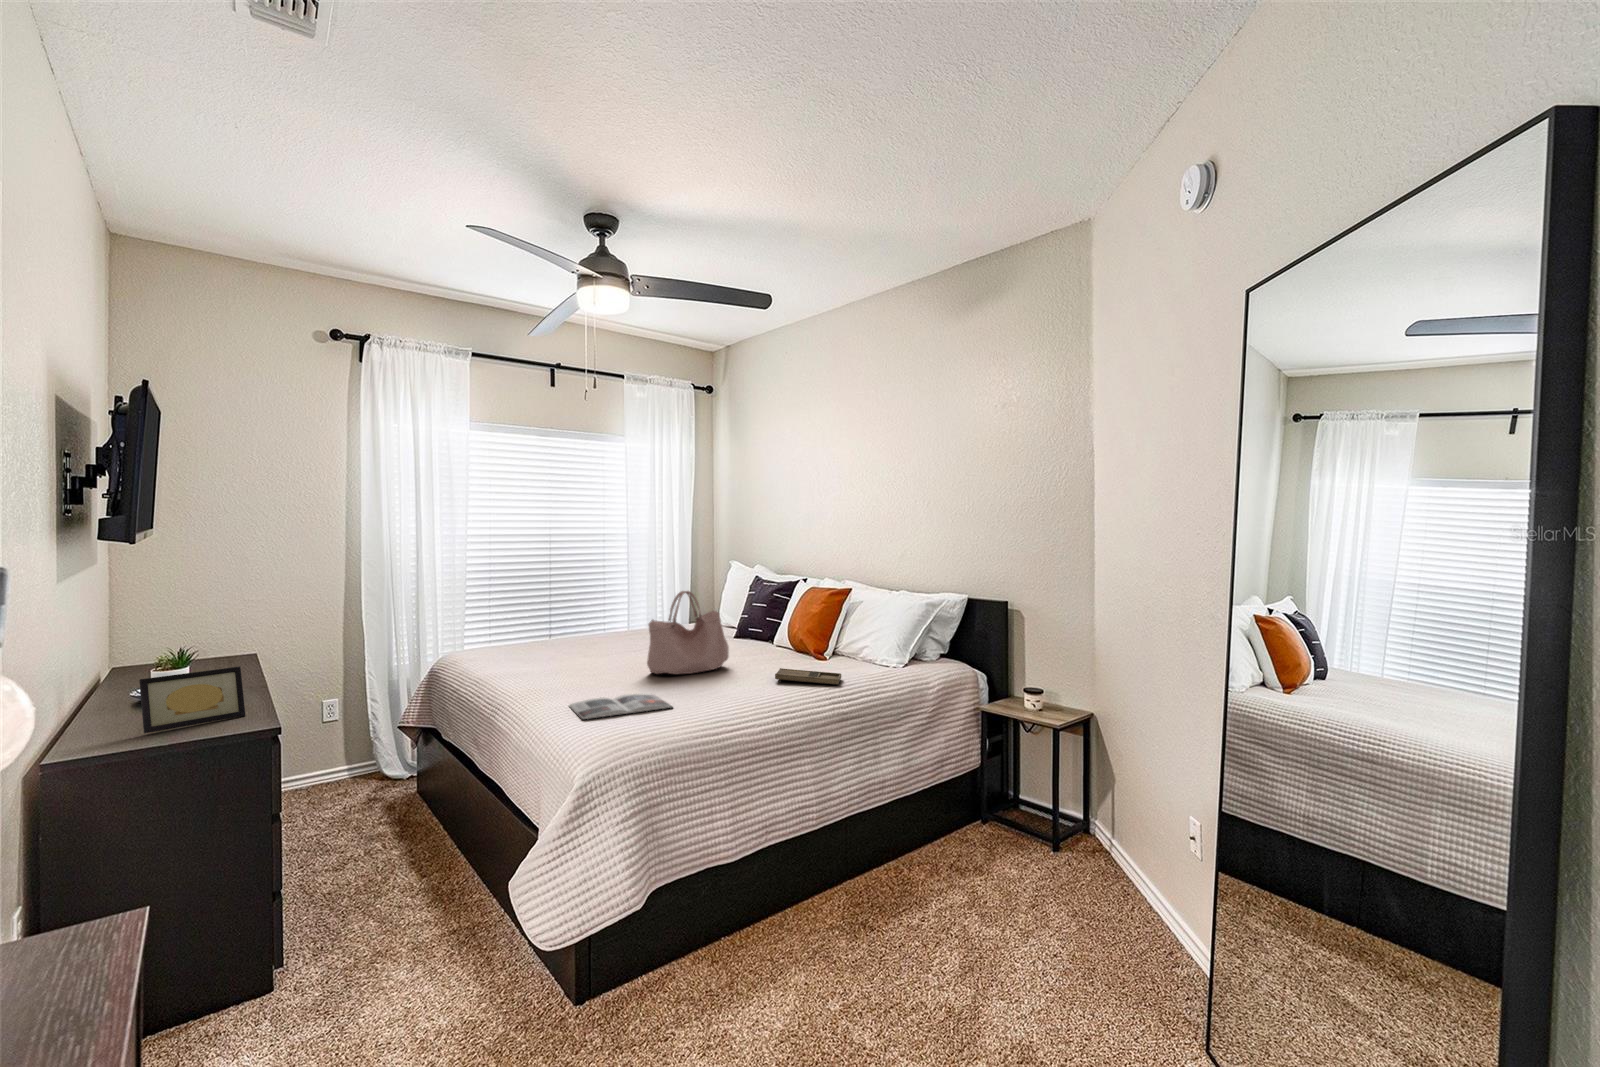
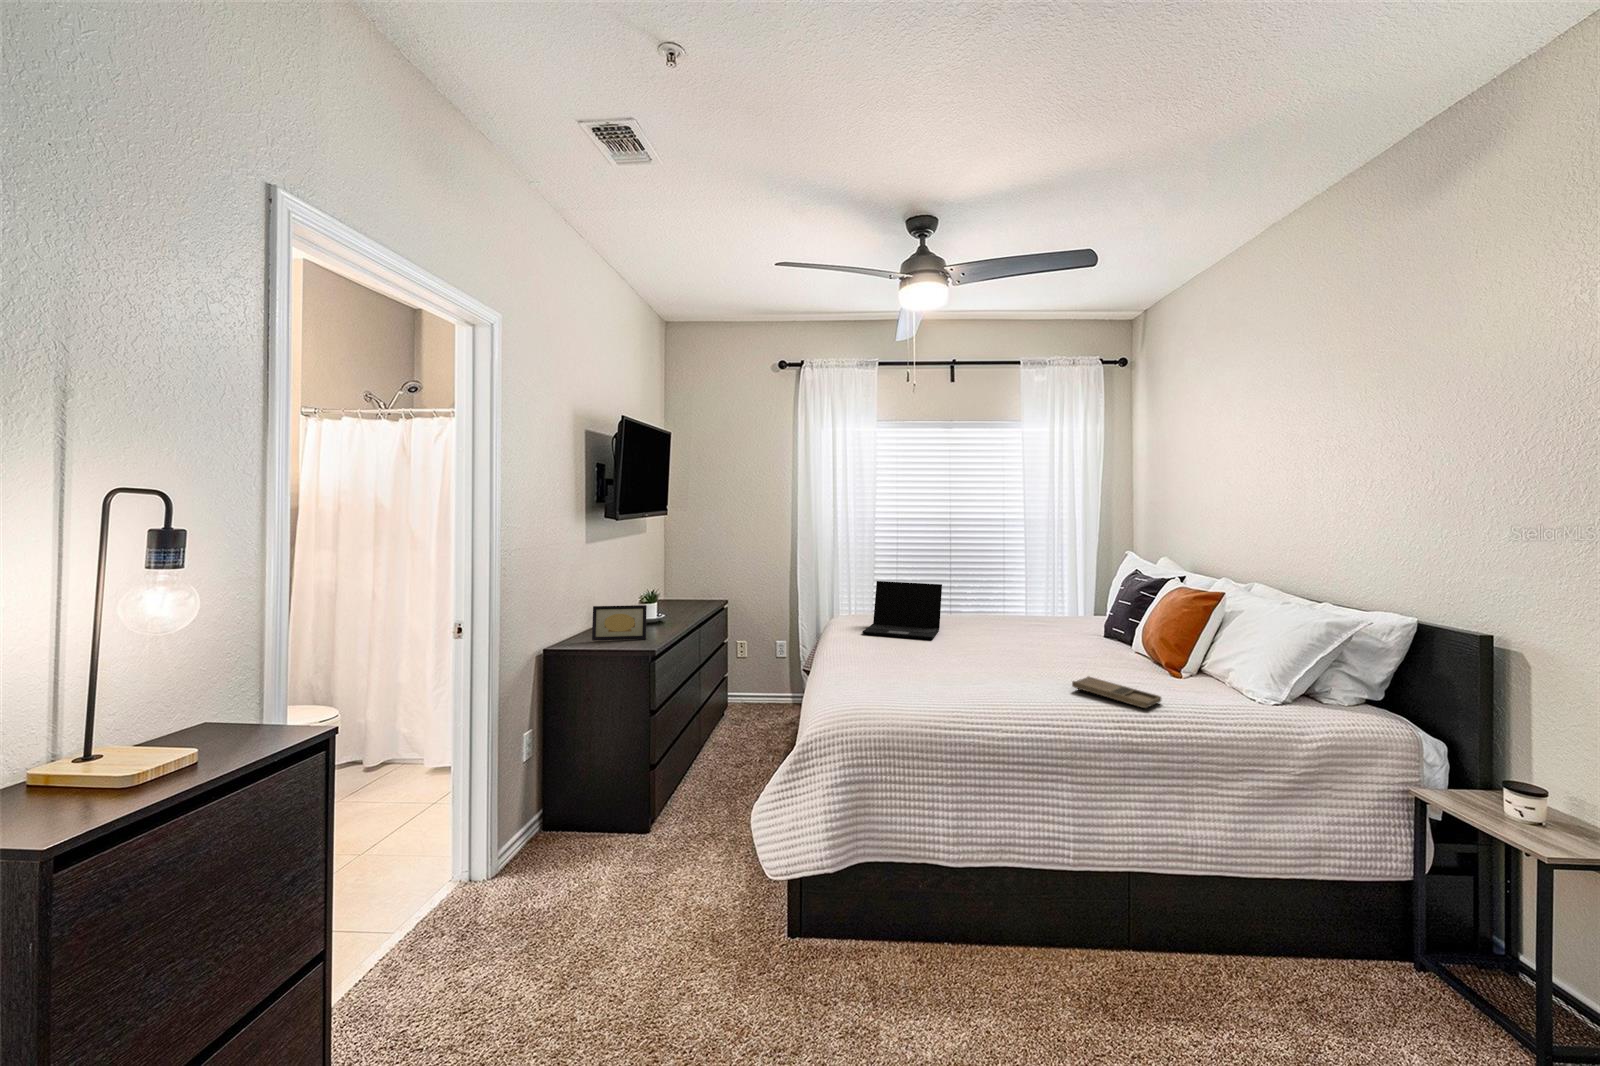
handbag: present [647,591,729,674] -> none [952,579,1046,664]
laptop: none [520,604,605,667] -> present [862,581,942,639]
magazine: present [569,694,672,719] -> none [843,671,933,694]

